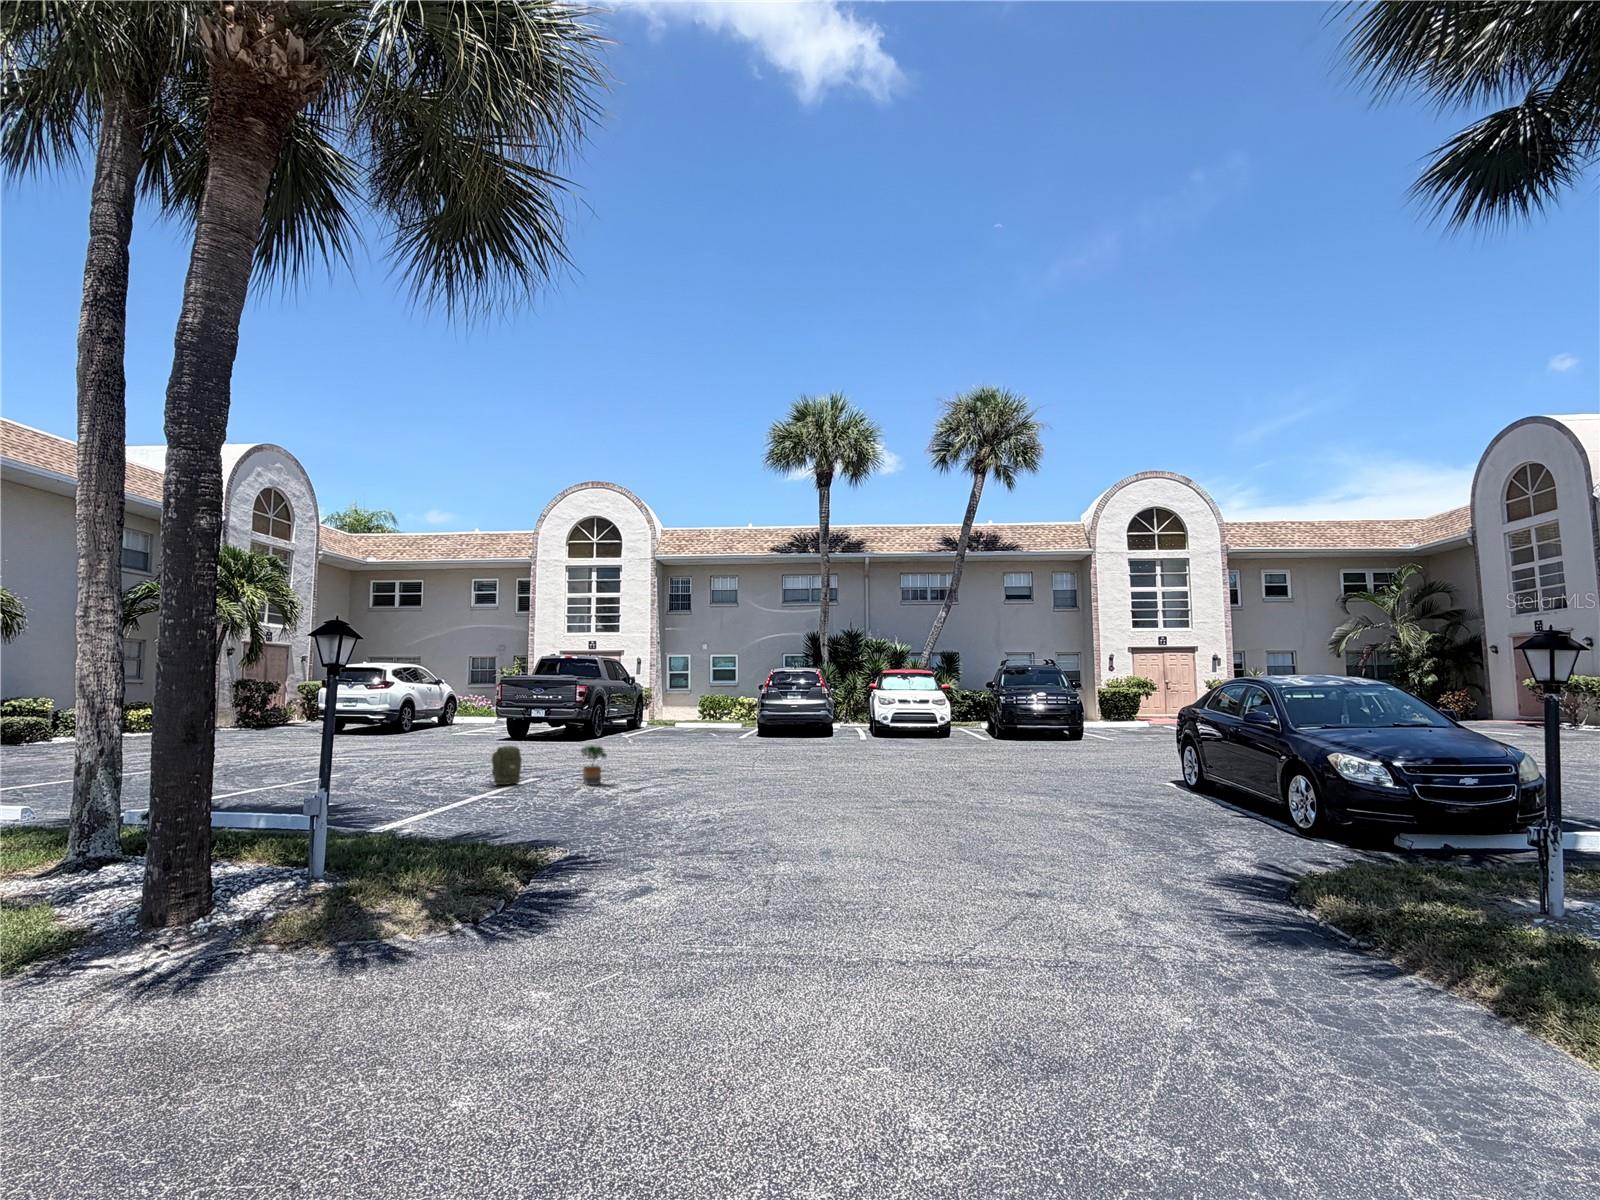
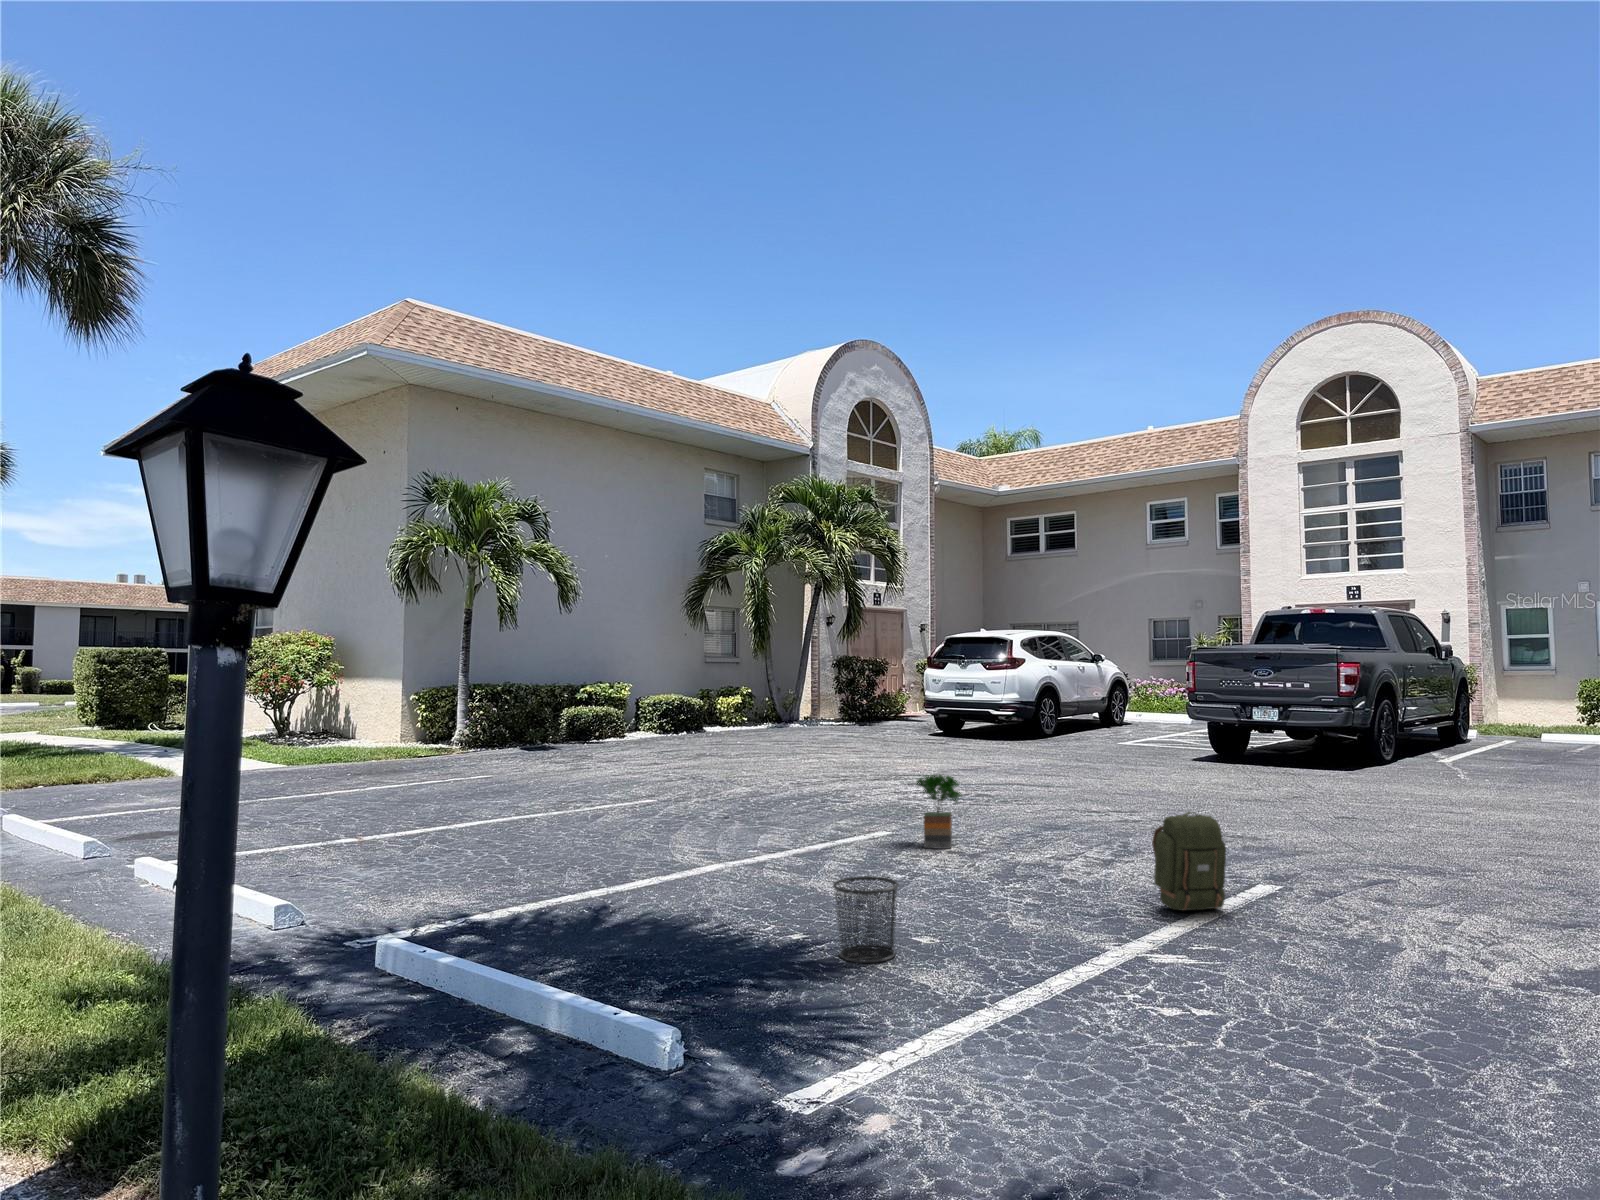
potted tree: present [581,746,607,785] -> present [916,775,962,849]
trash can: none [361,773,392,806] -> present [833,876,899,963]

